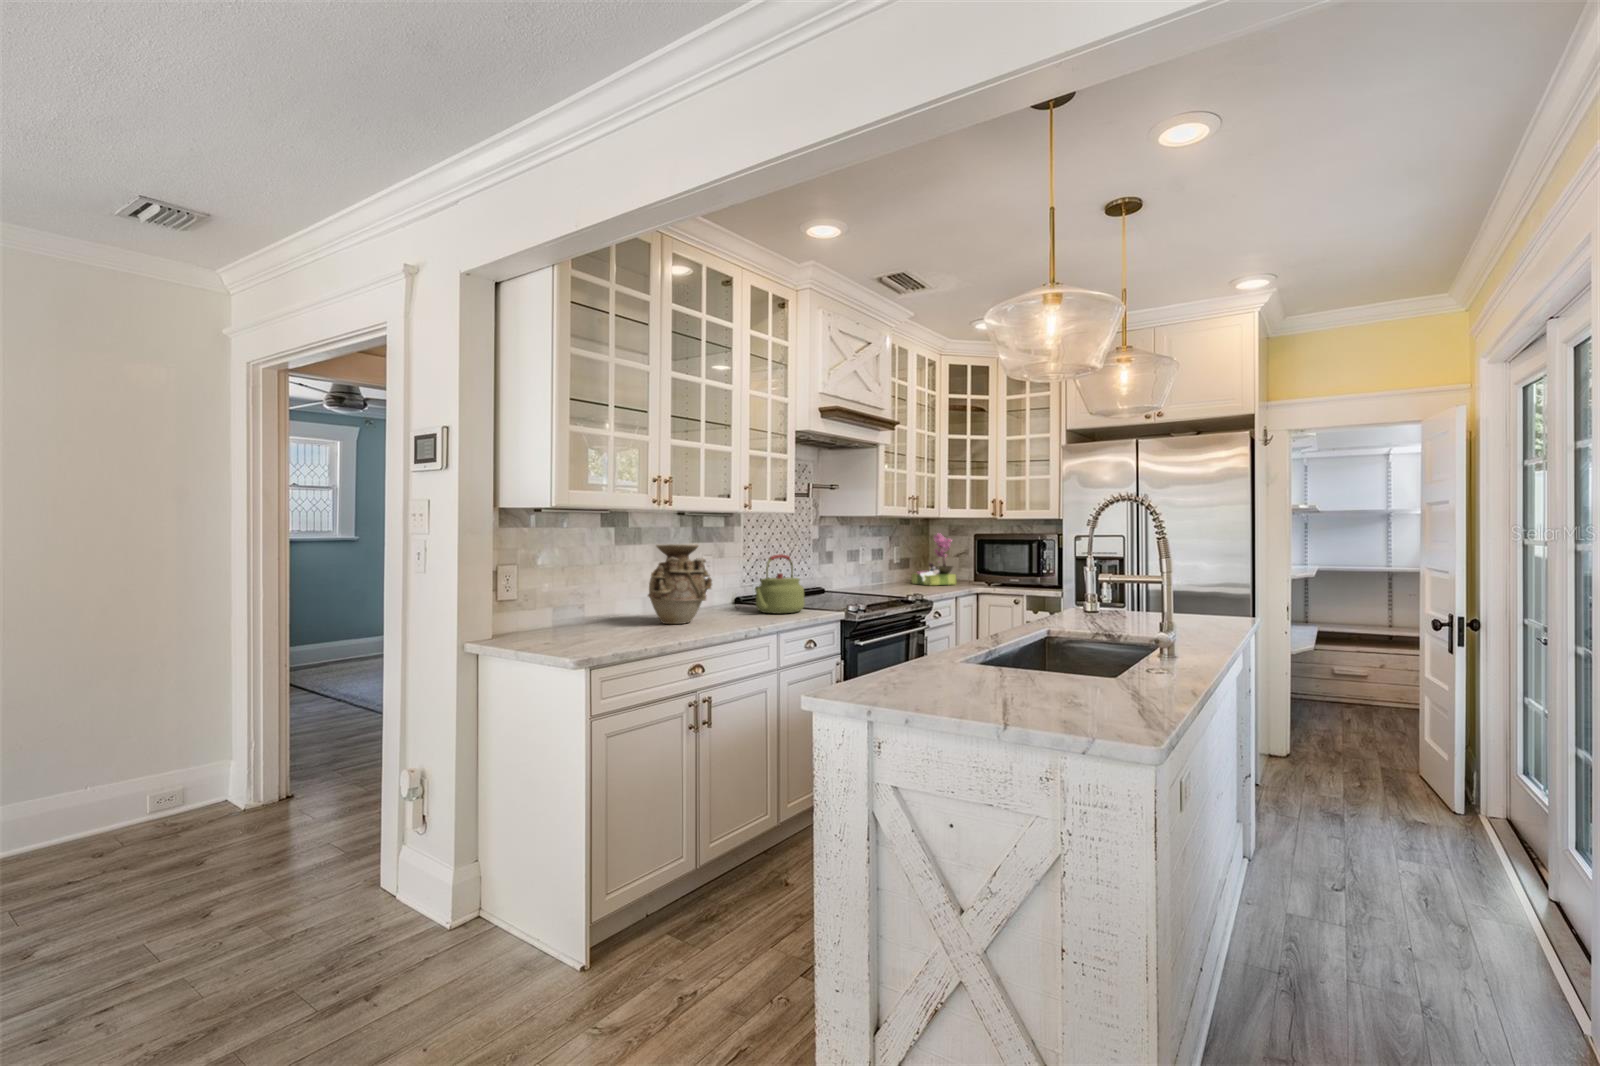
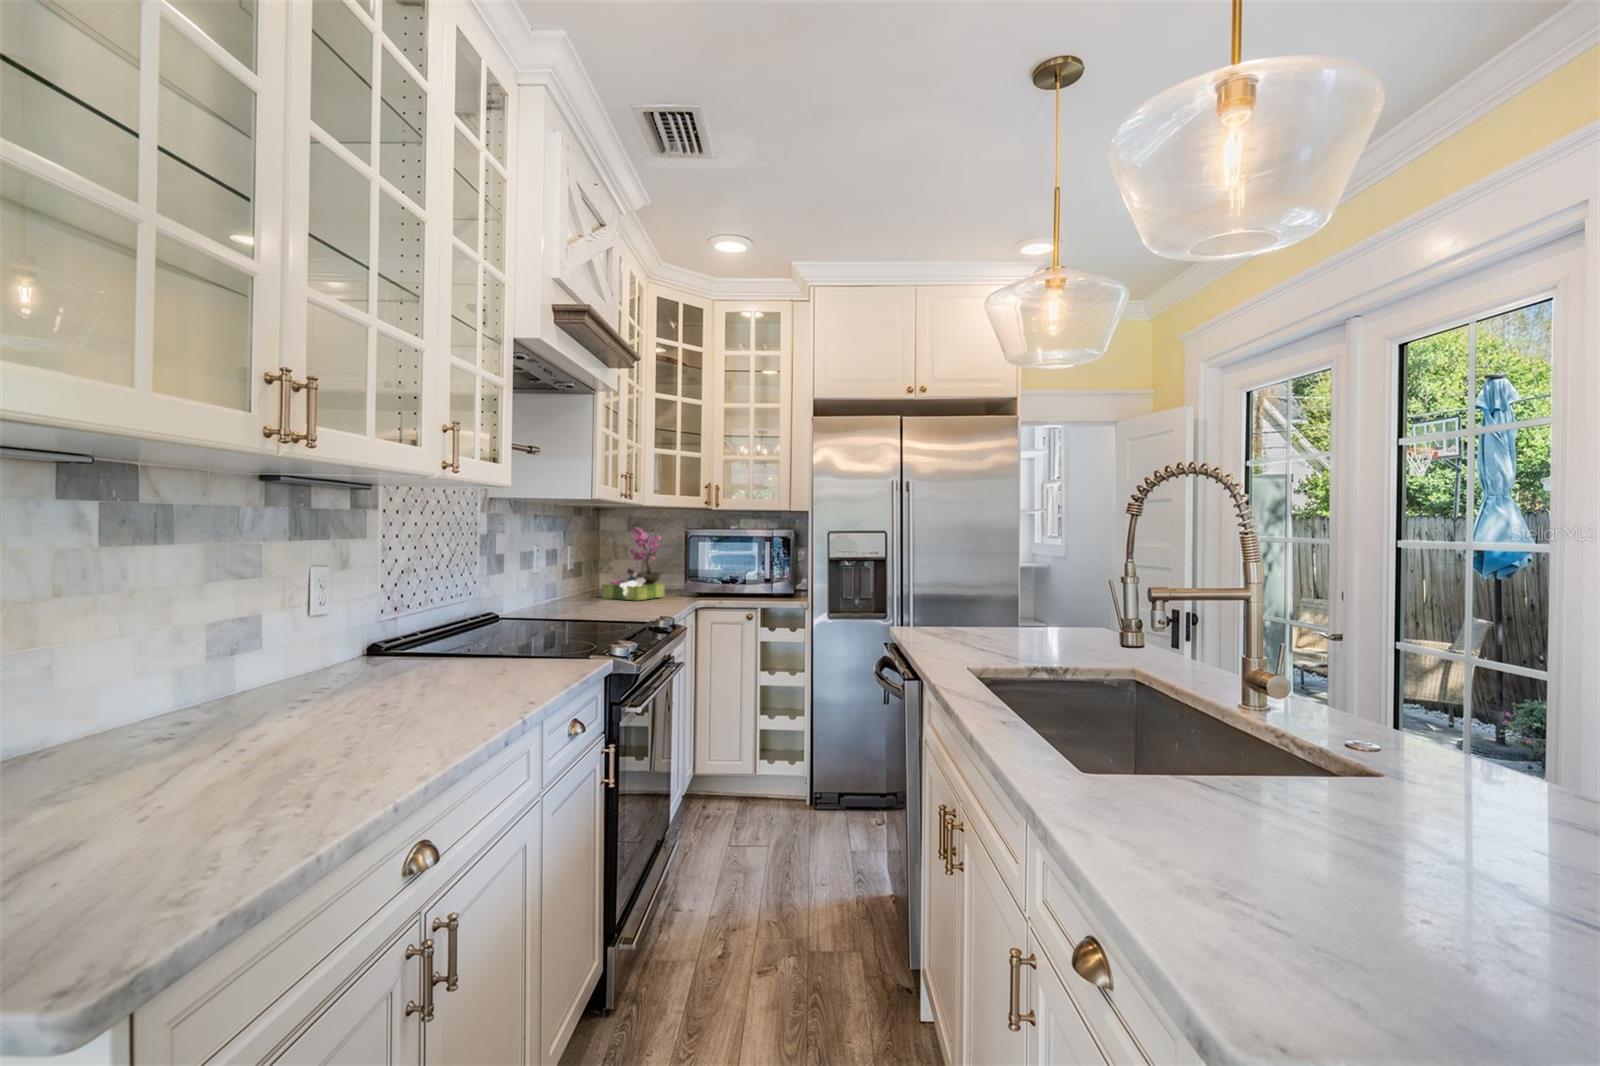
vase: present [648,544,712,624] -> none [249,550,419,743]
kettle: present [755,554,805,613] -> none [465,566,563,678]

